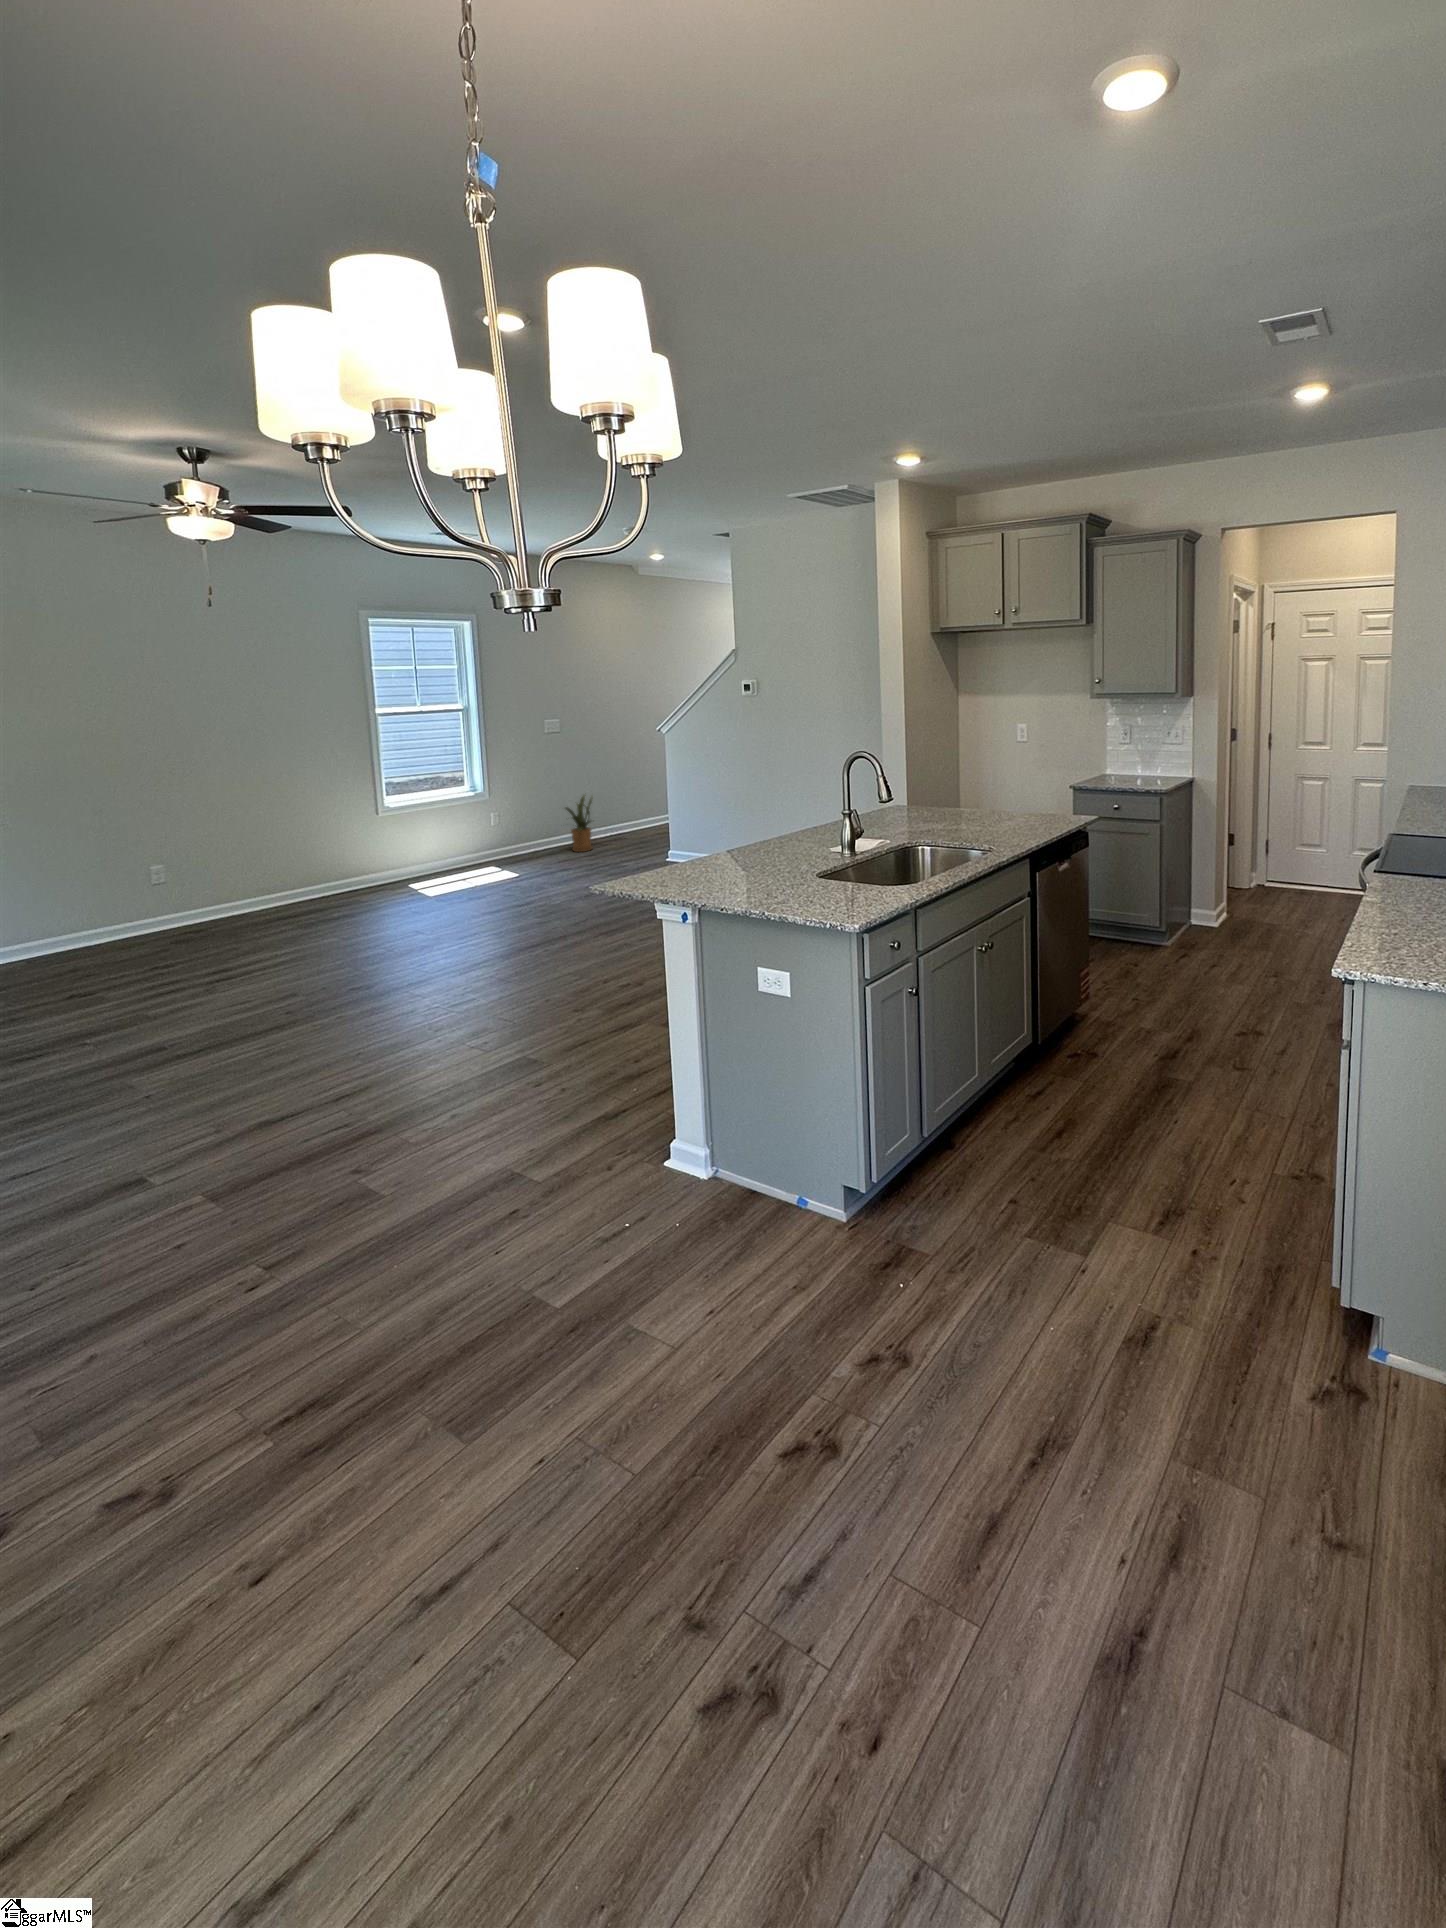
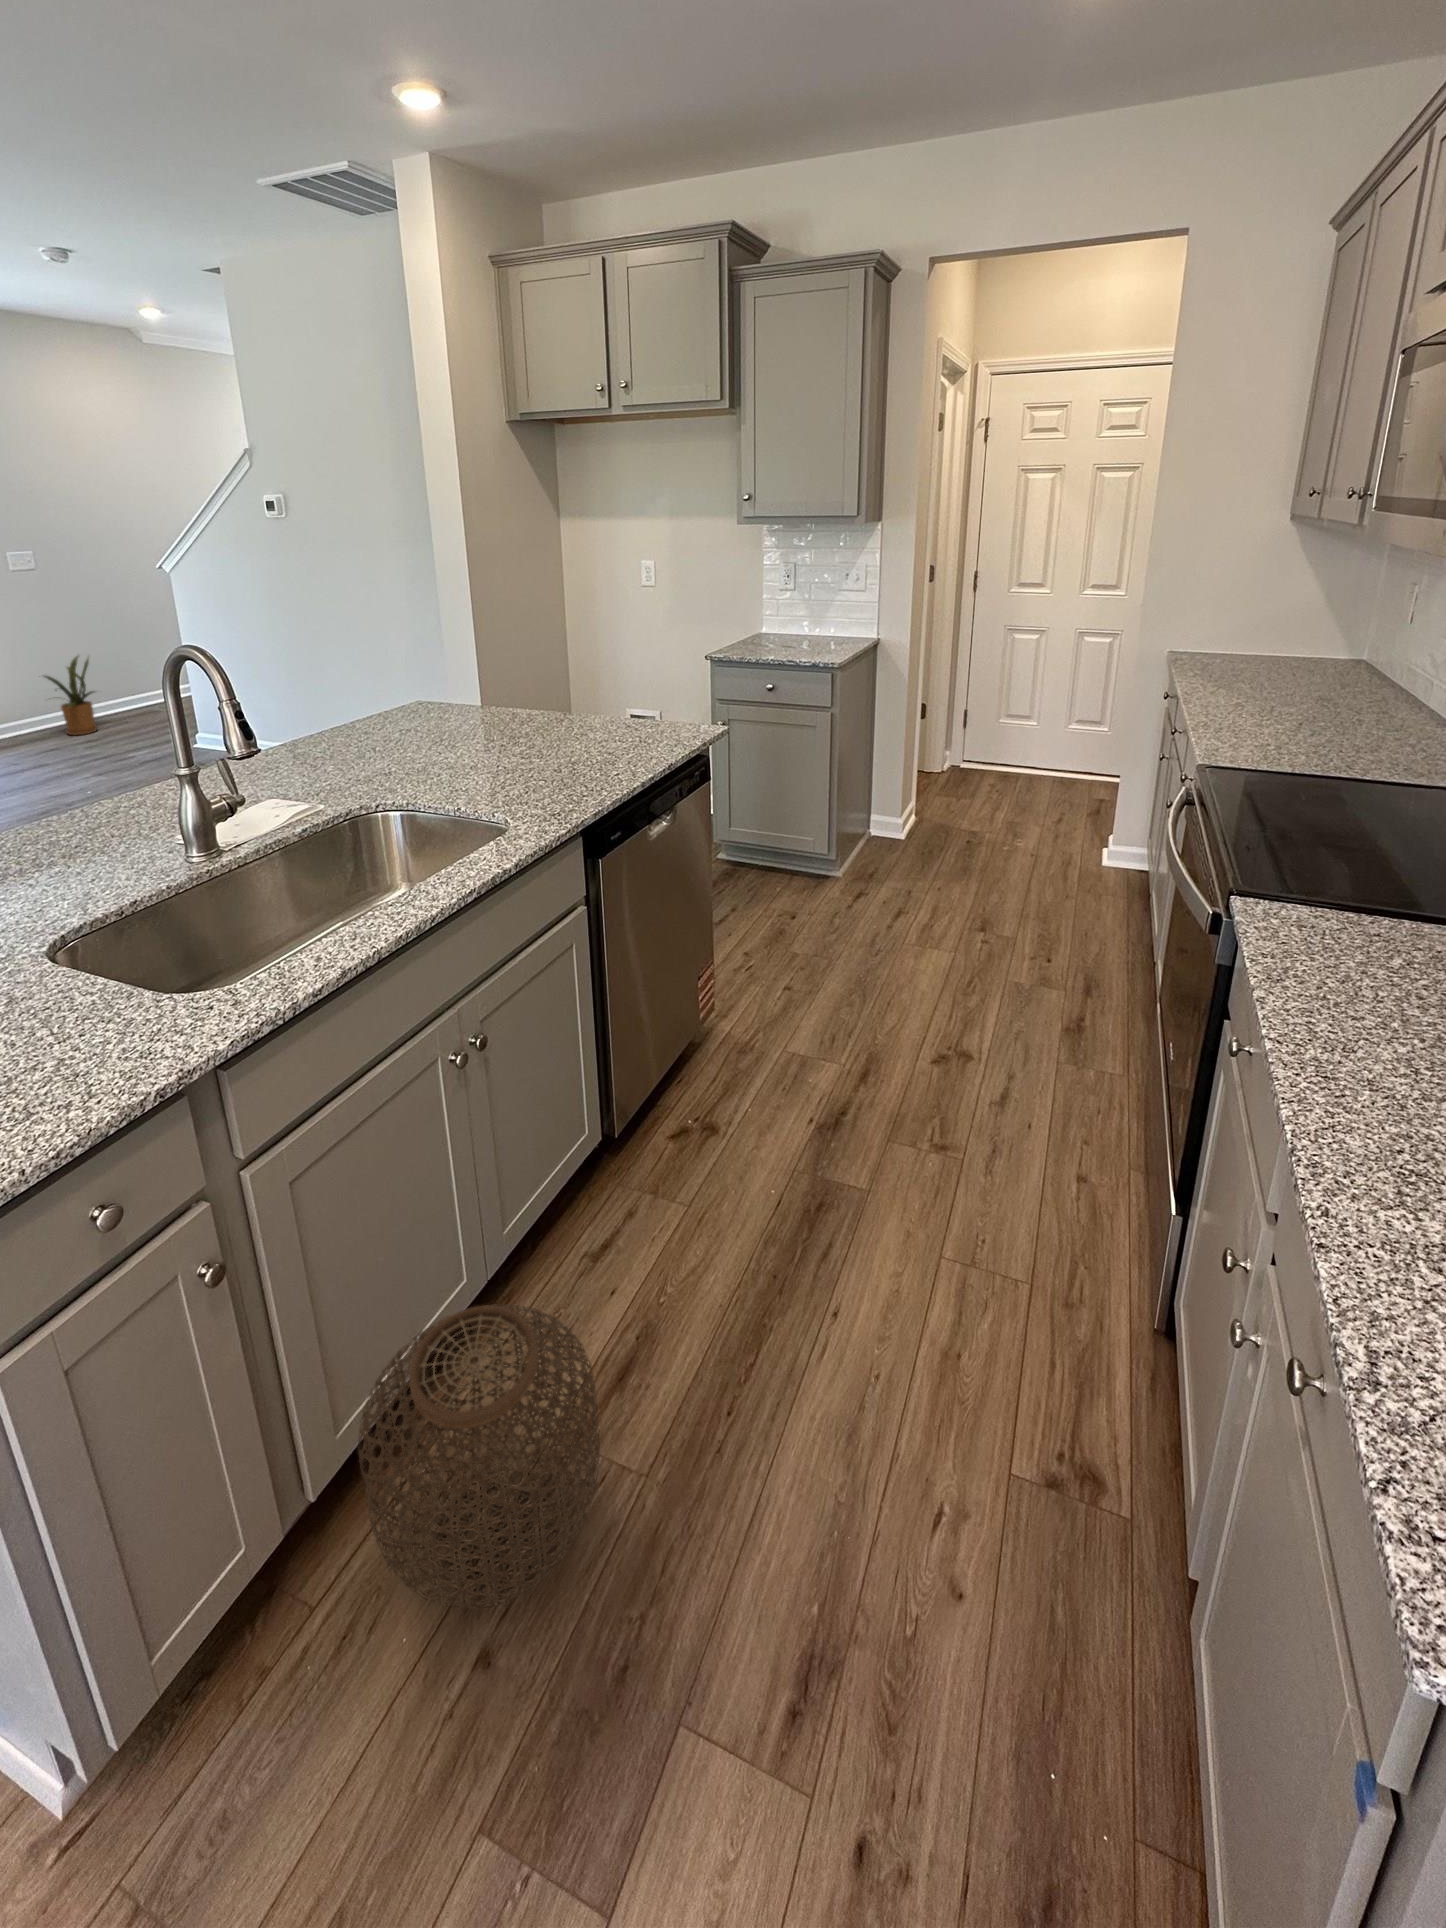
woven basket: none [938,1068,1052,1207] -> present [358,1304,600,1609]

